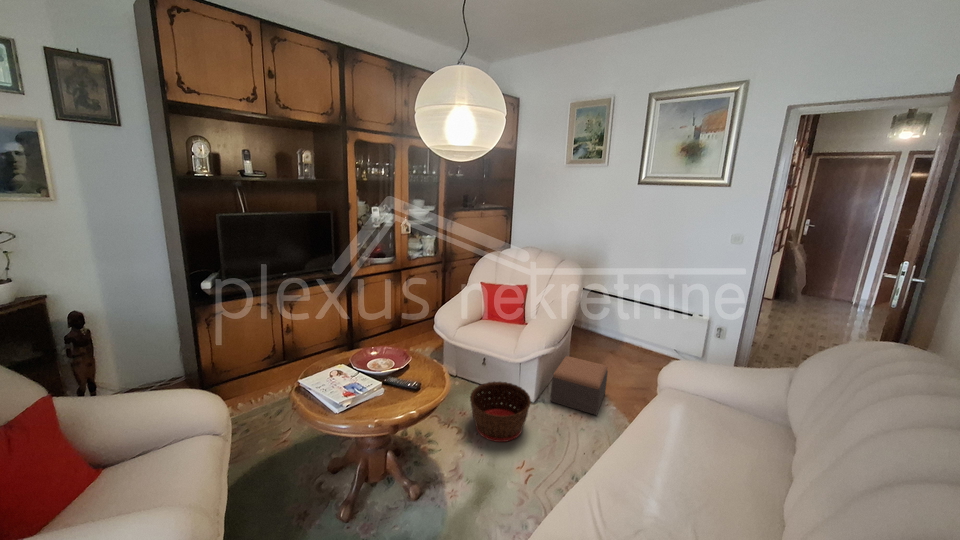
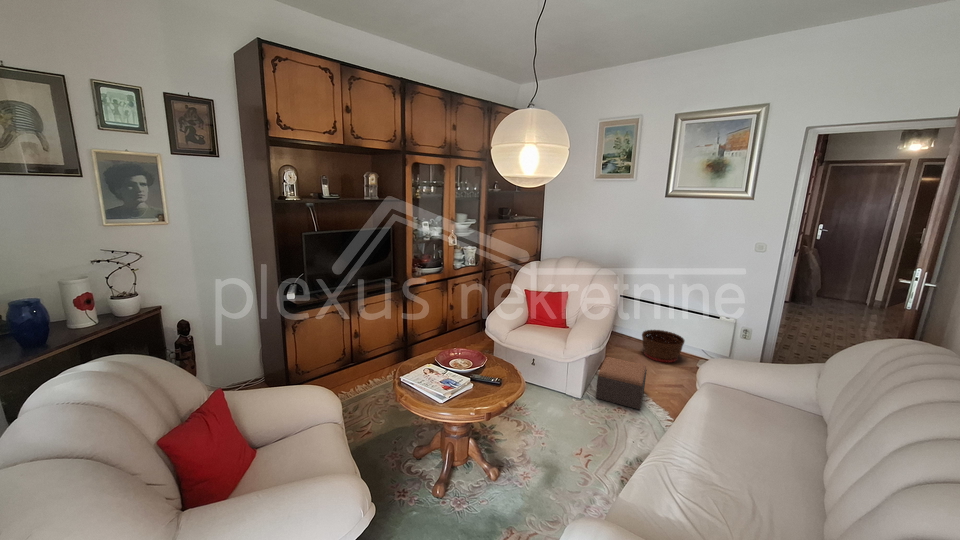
basket: present [470,382,531,442] -> present [642,330,685,363]

